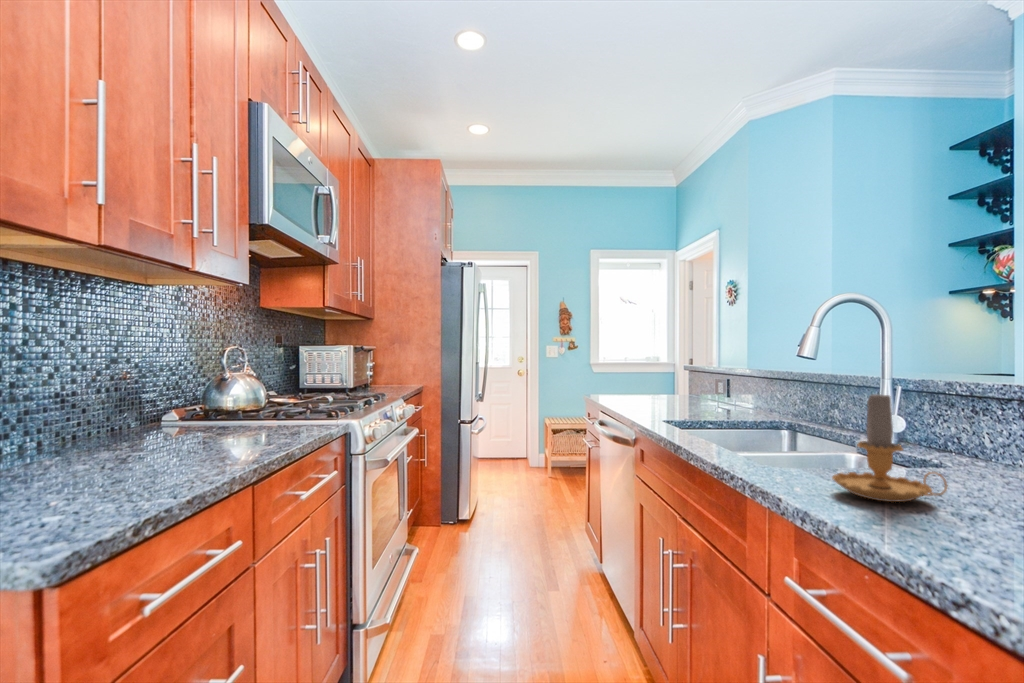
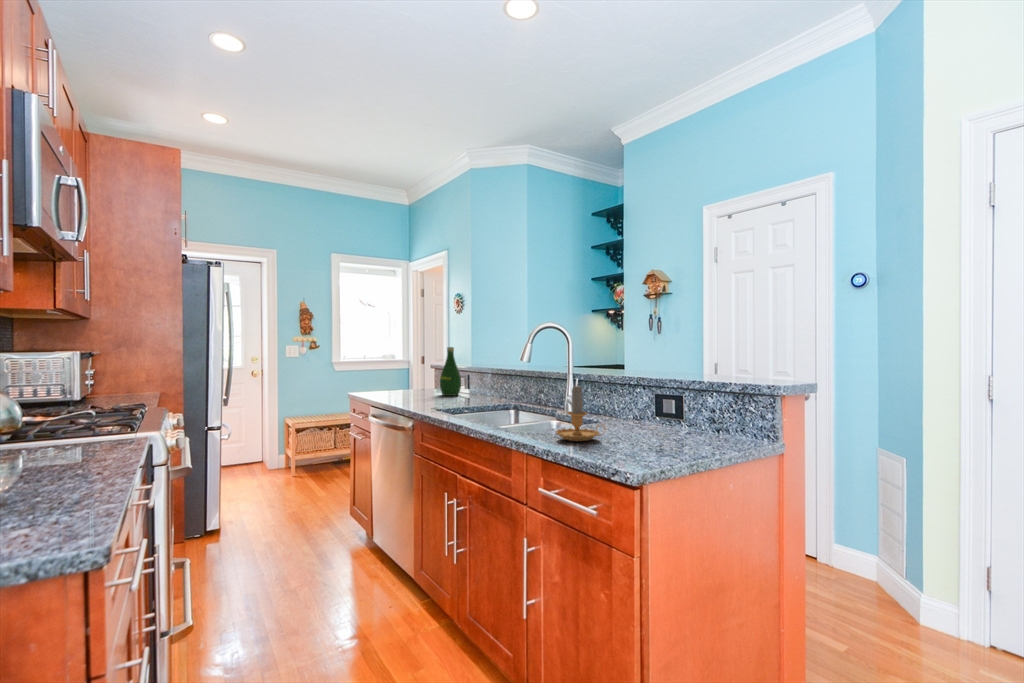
bottle: none [687,341,717,405] -> present [440,347,461,396]

